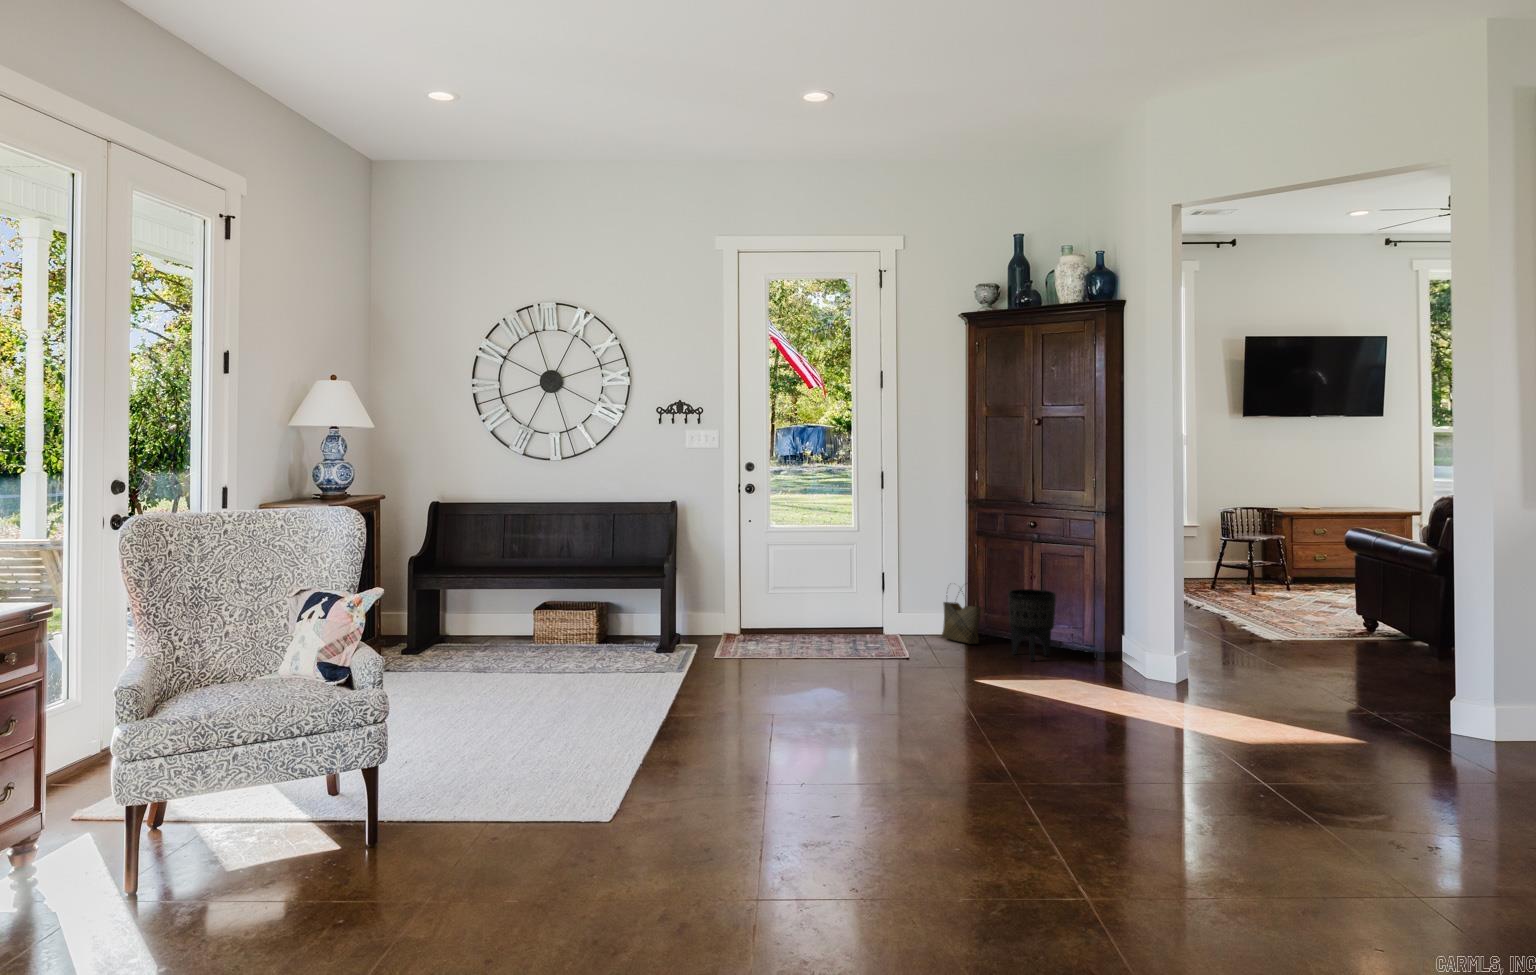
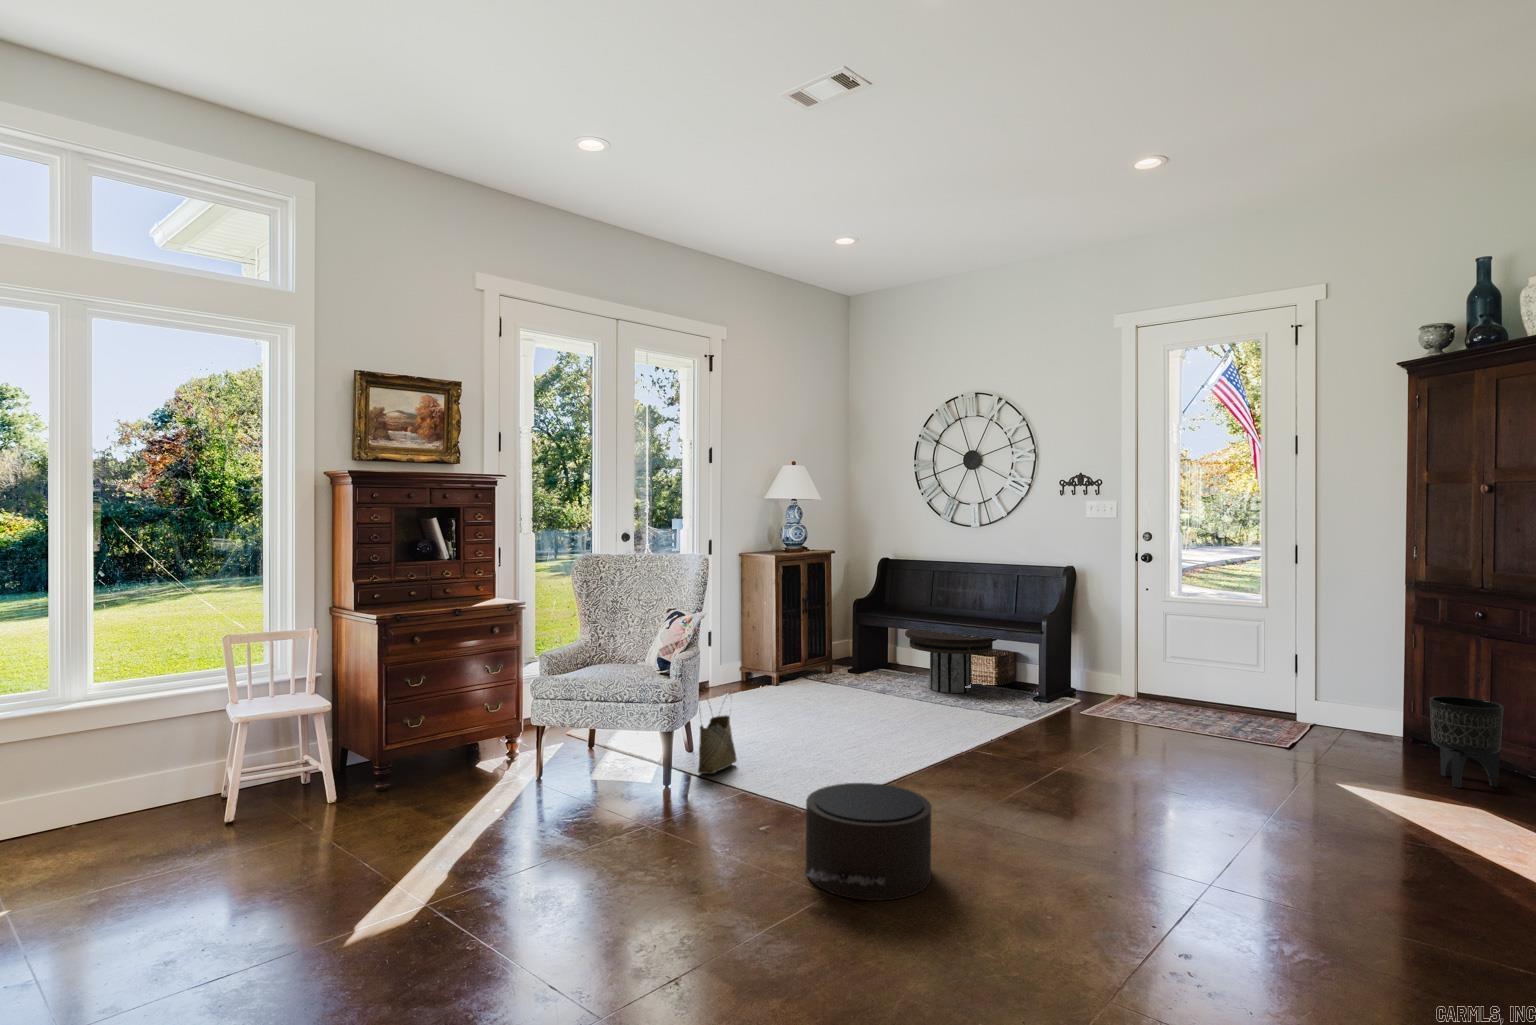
side table: none [495,579,605,656] -> present [905,628,997,693]
woven basket: present [942,590,981,644] -> present [698,715,737,774]
pouf: none [701,760,872,905] -> present [804,783,931,900]

